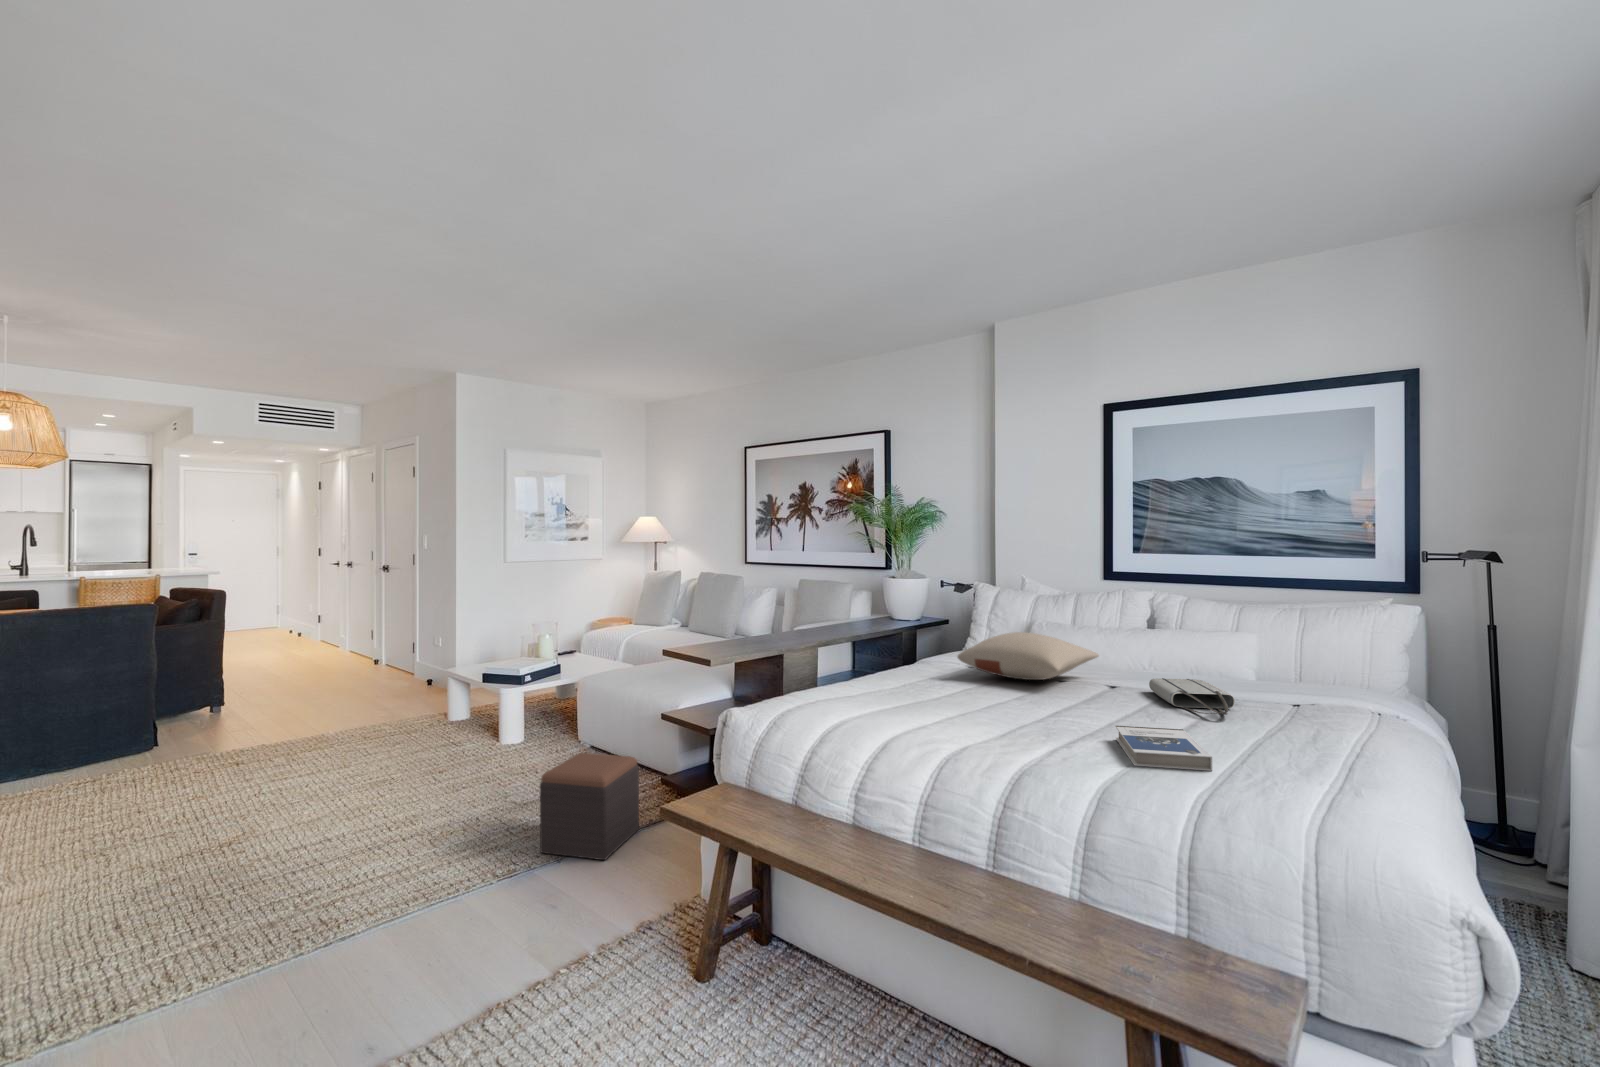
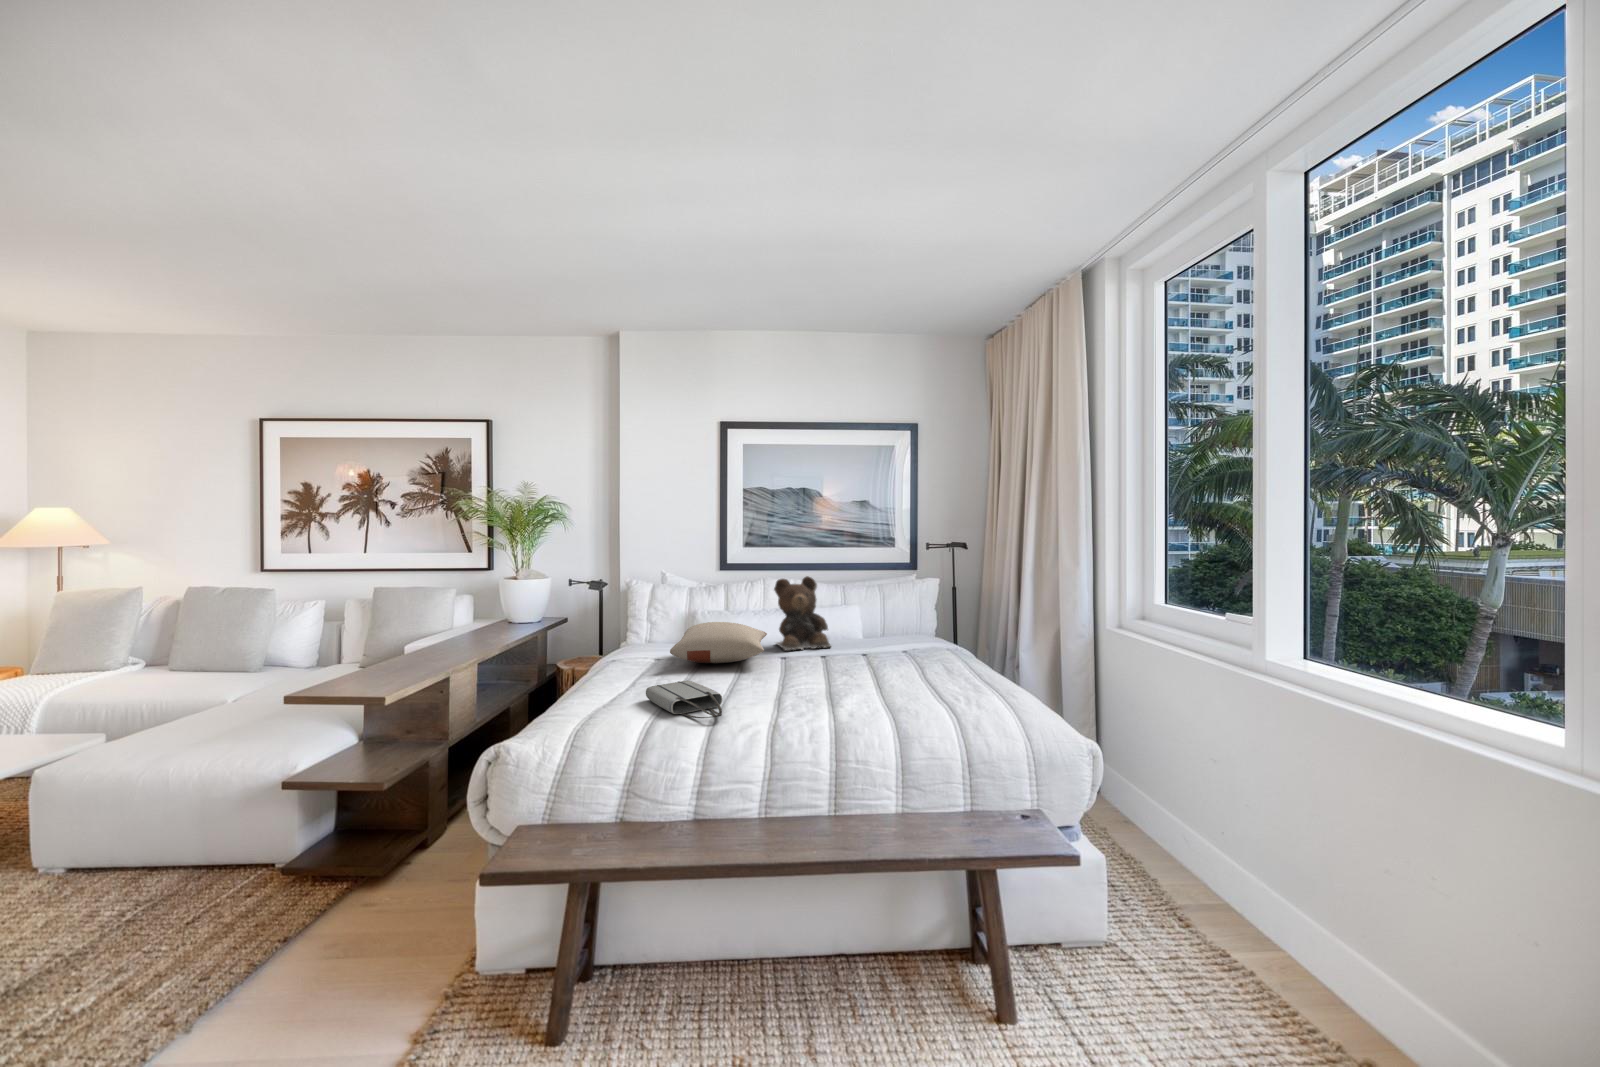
teddy bear: none [1121,589,1198,686] -> present [774,576,831,650]
tote bag: present [1149,678,1235,715] -> present [646,681,722,718]
hardback book: present [1115,726,1212,771] -> none [856,679,935,710]
footstool: present [540,753,639,860] -> none [151,848,302,1032]

